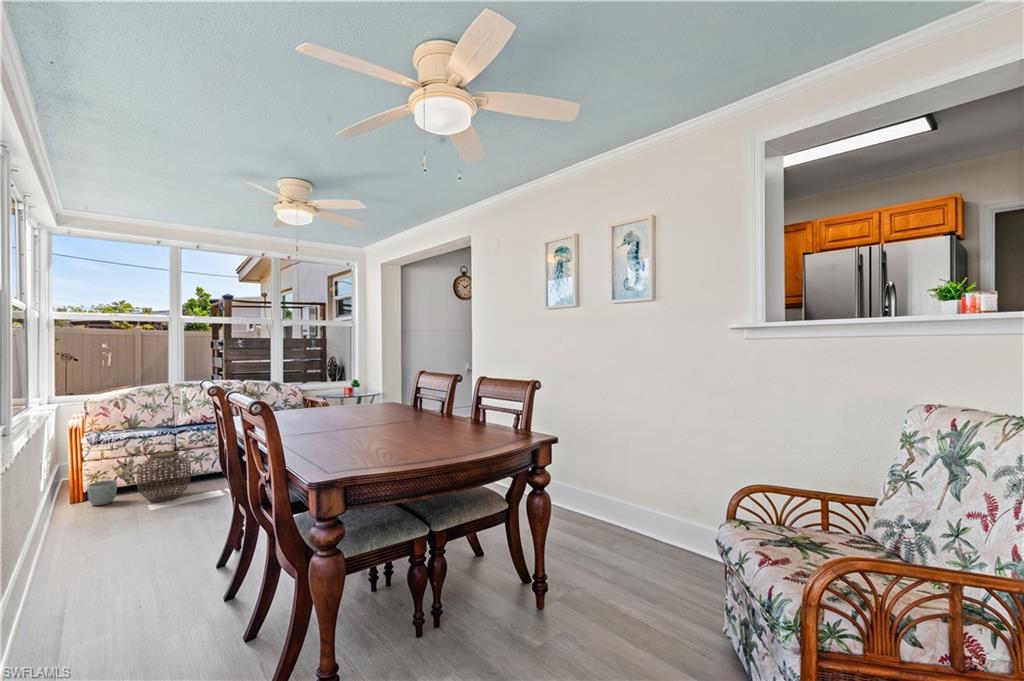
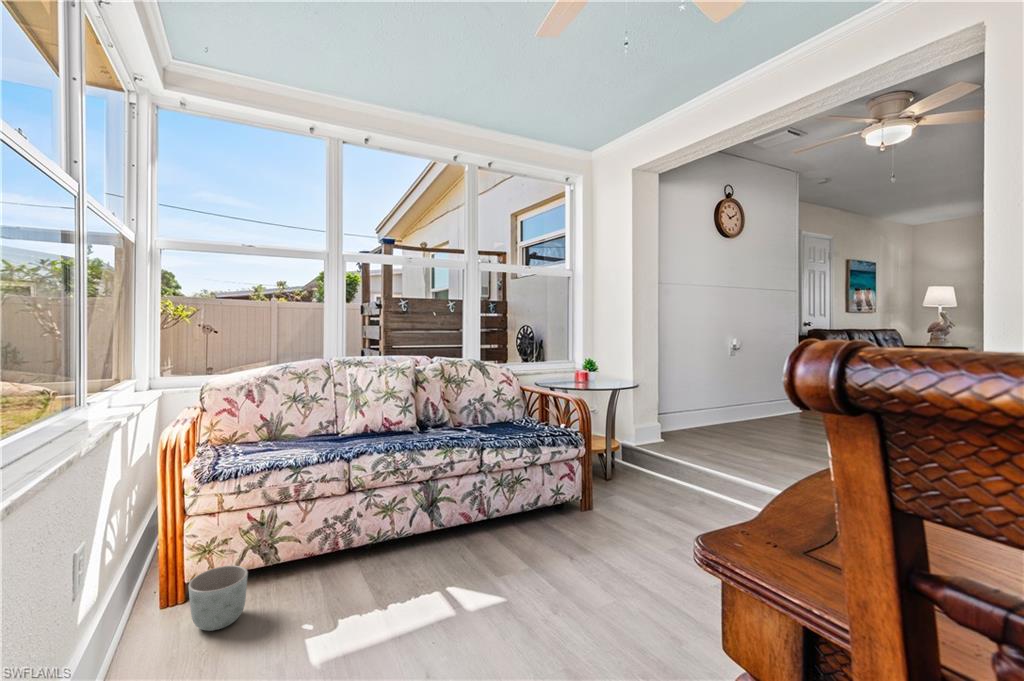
woven basket: present [137,451,191,502] -> none [287,508,390,632]

